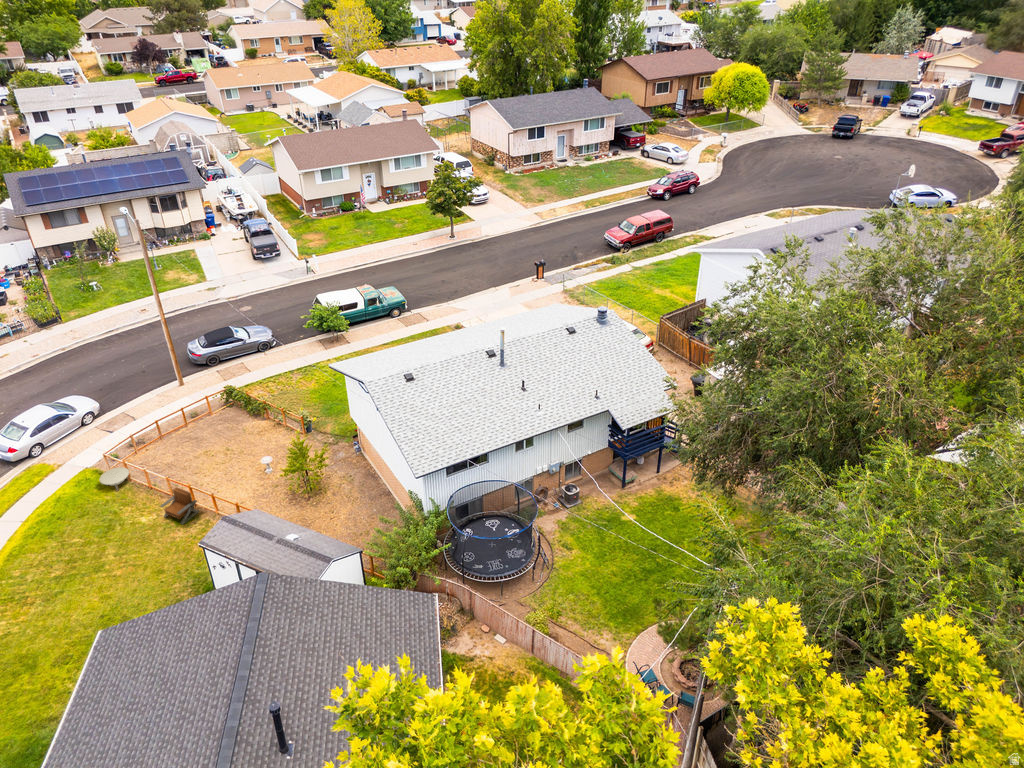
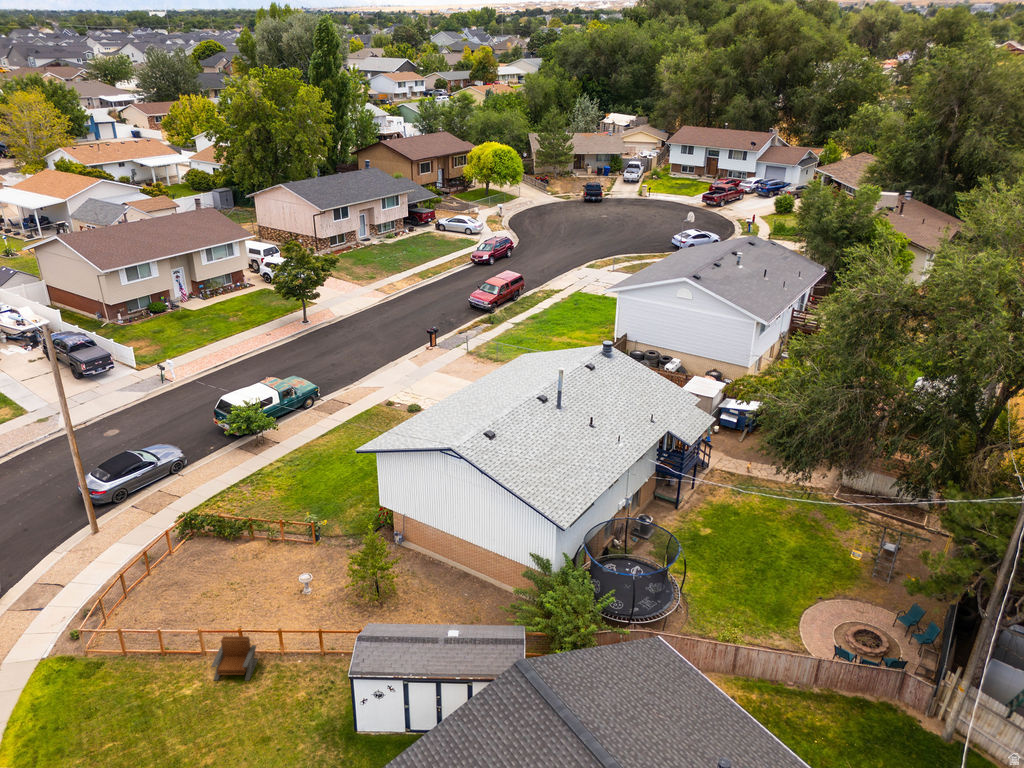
round table: present [100,467,129,491] -> none [85,641,127,674]

